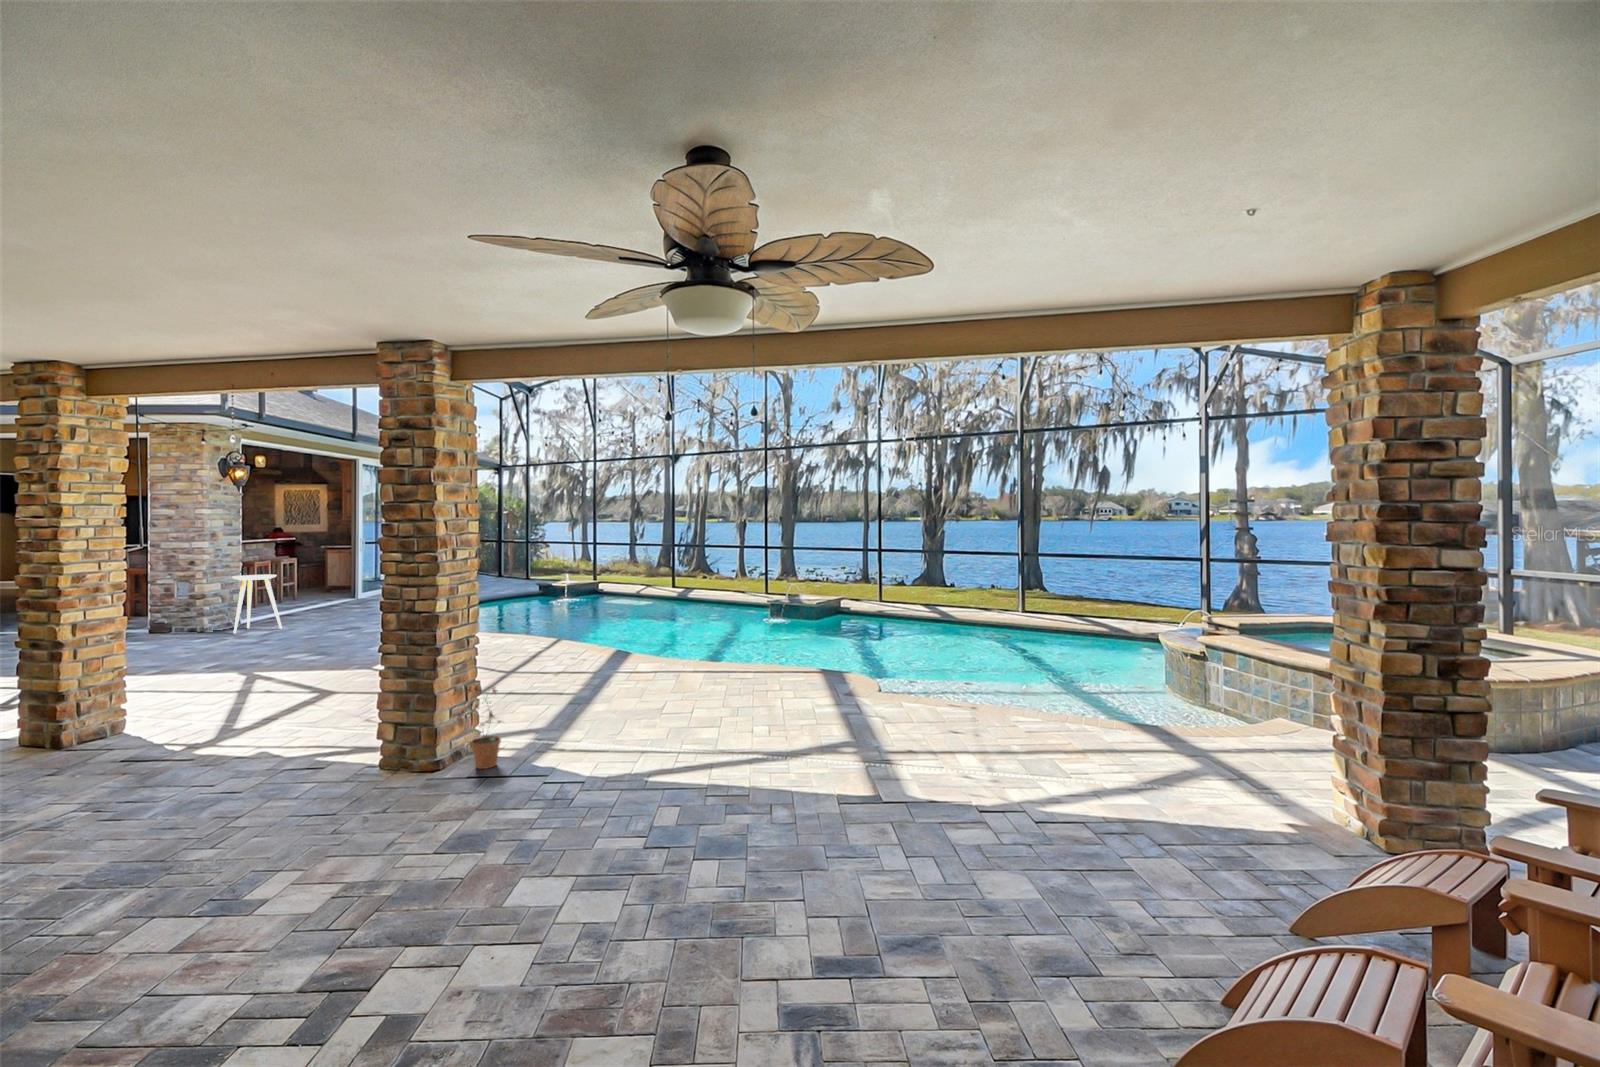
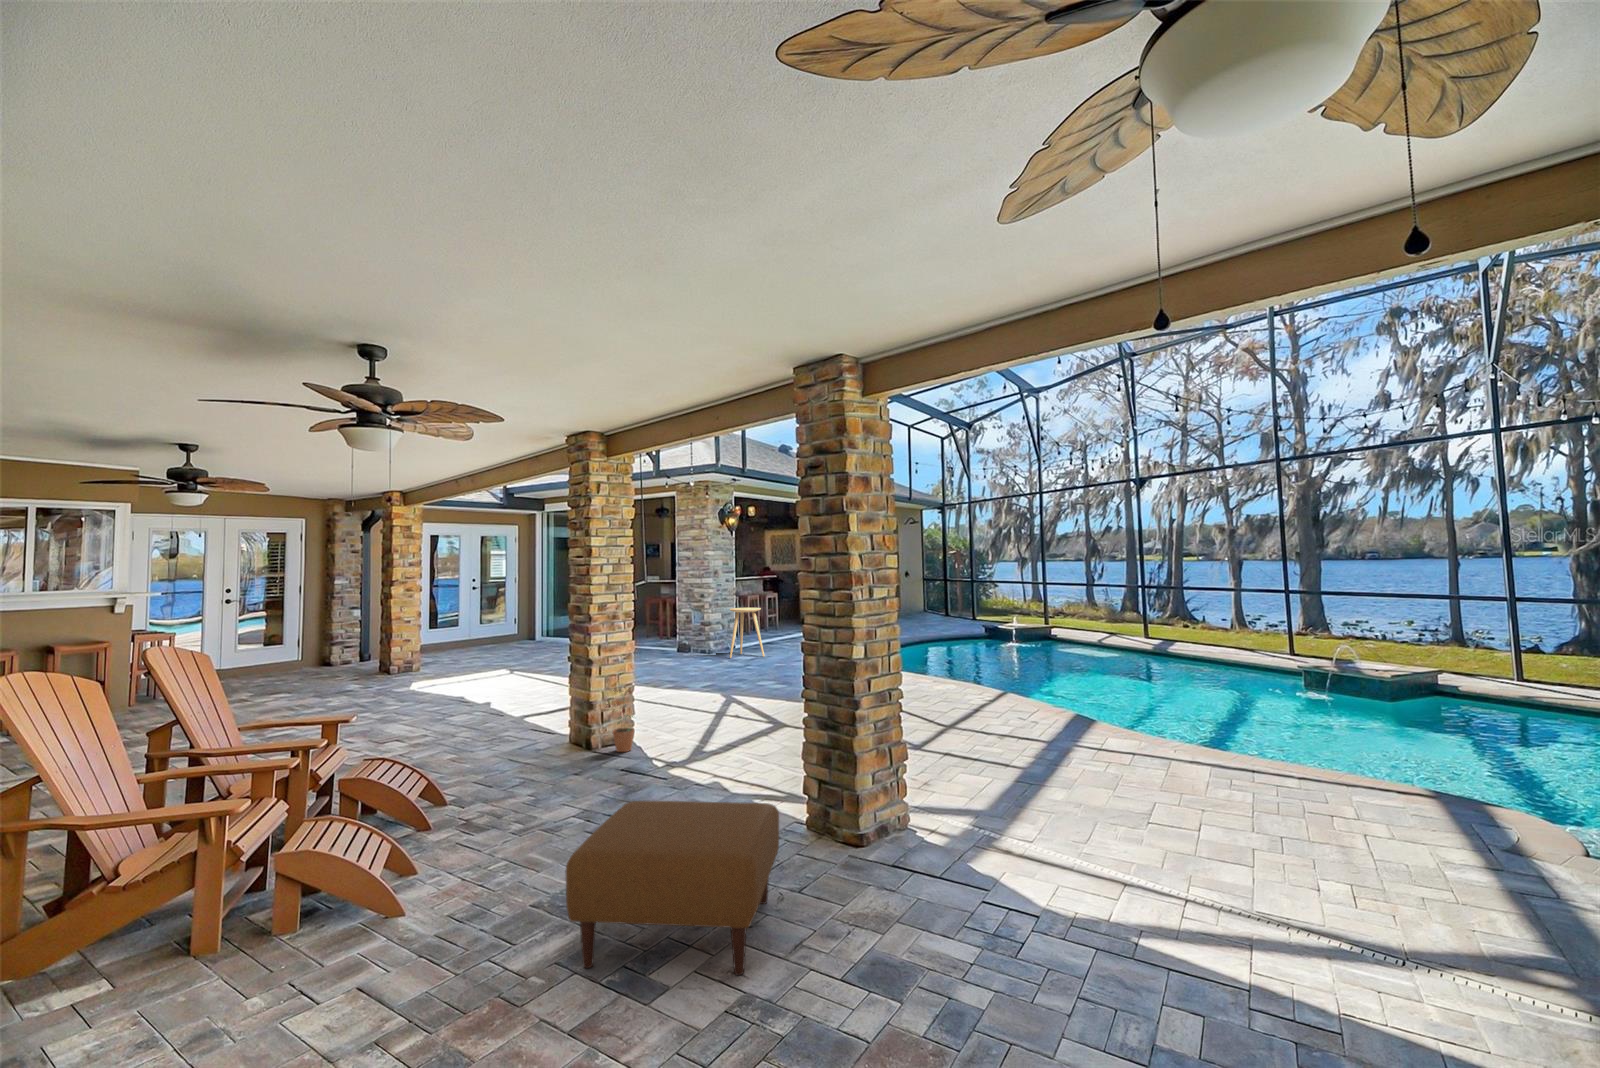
potted plant: present [458,686,501,769] -> present [606,687,634,752]
ottoman: none [148,743,370,914] -> present [566,801,779,975]

